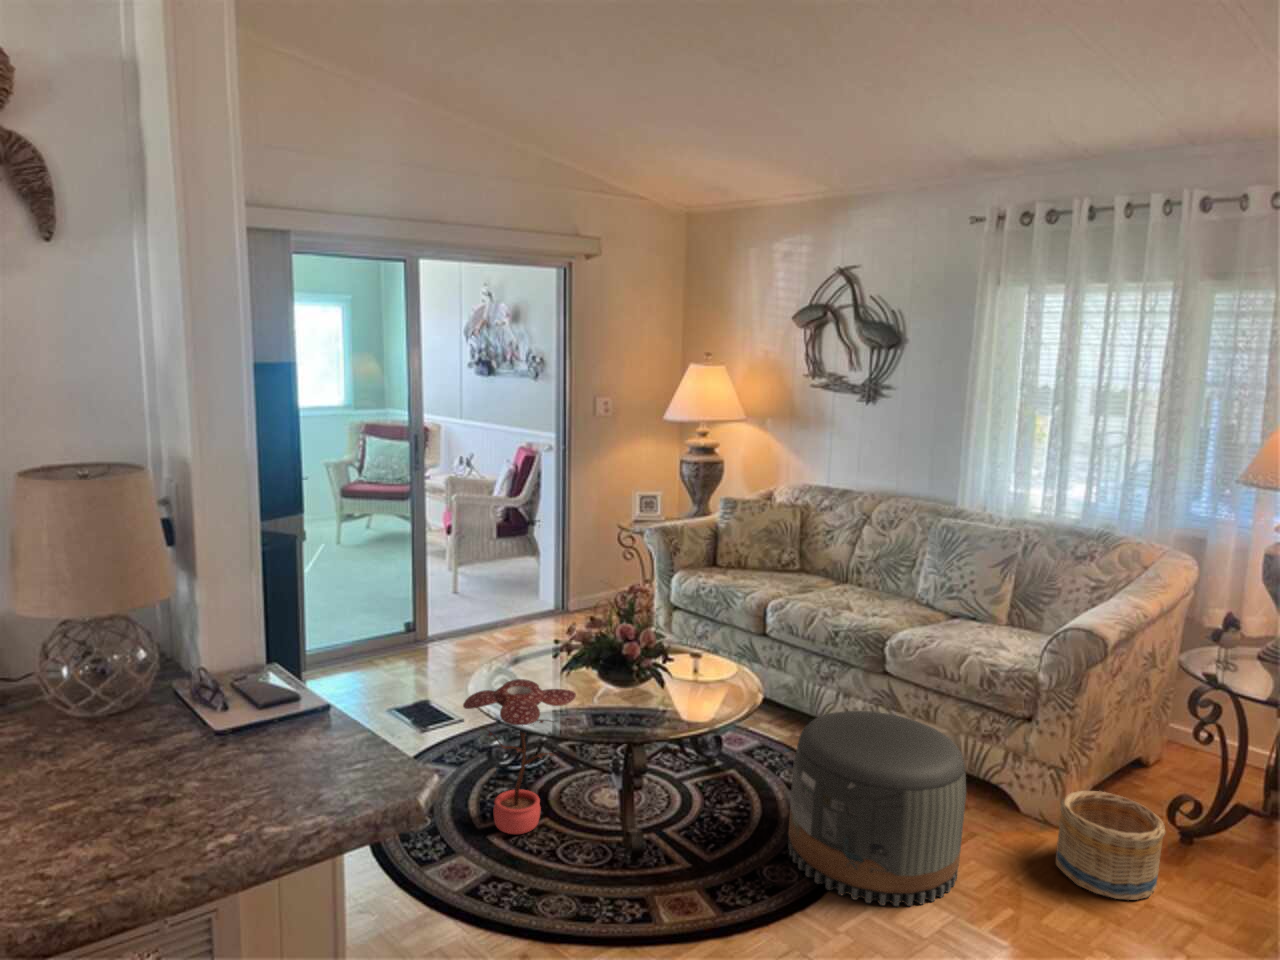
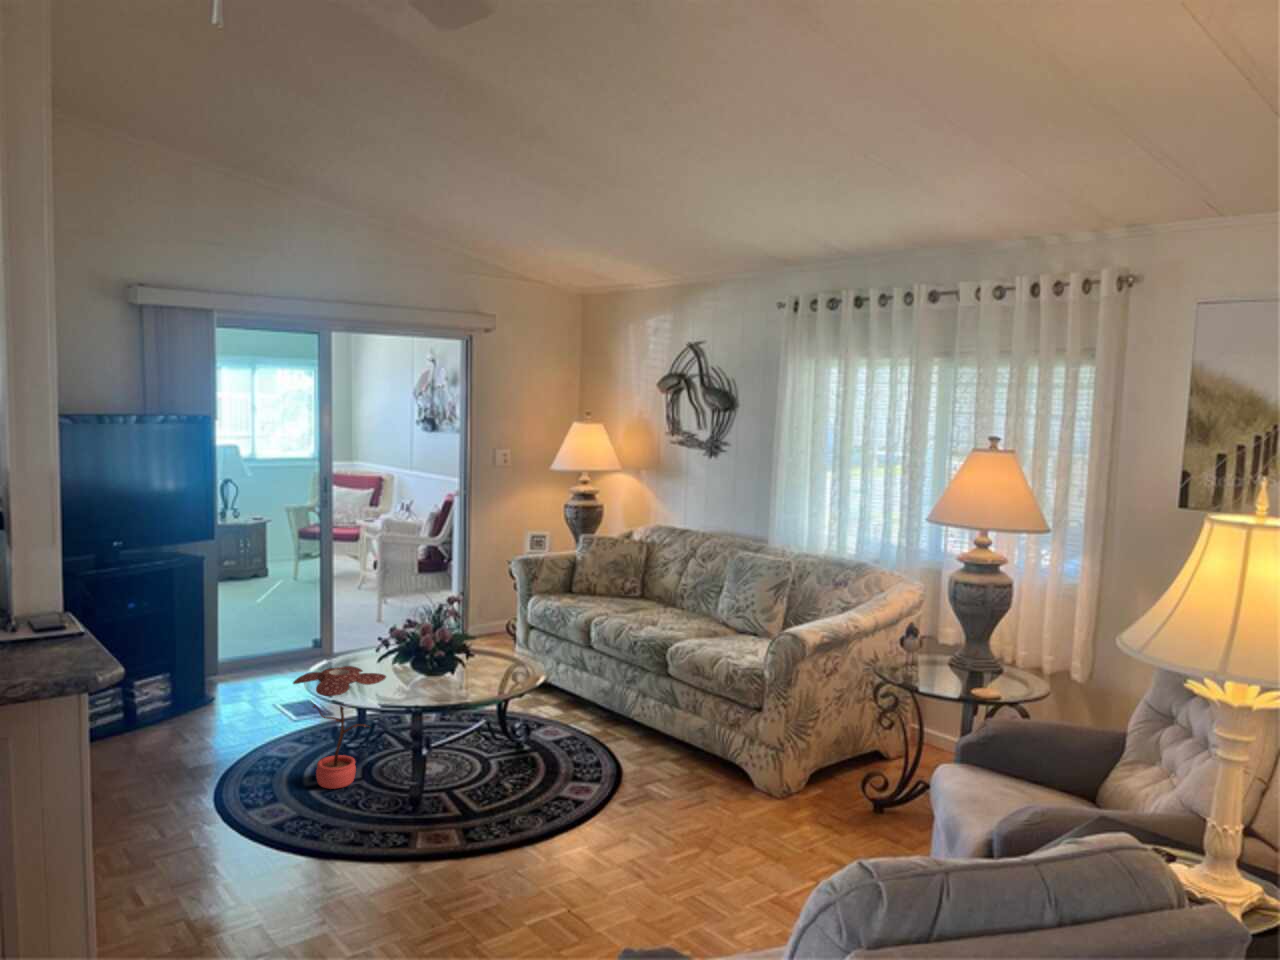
pouf: present [788,711,966,906] -> none [543,698,680,846]
basket: present [1056,791,1165,900] -> none [757,765,836,849]

